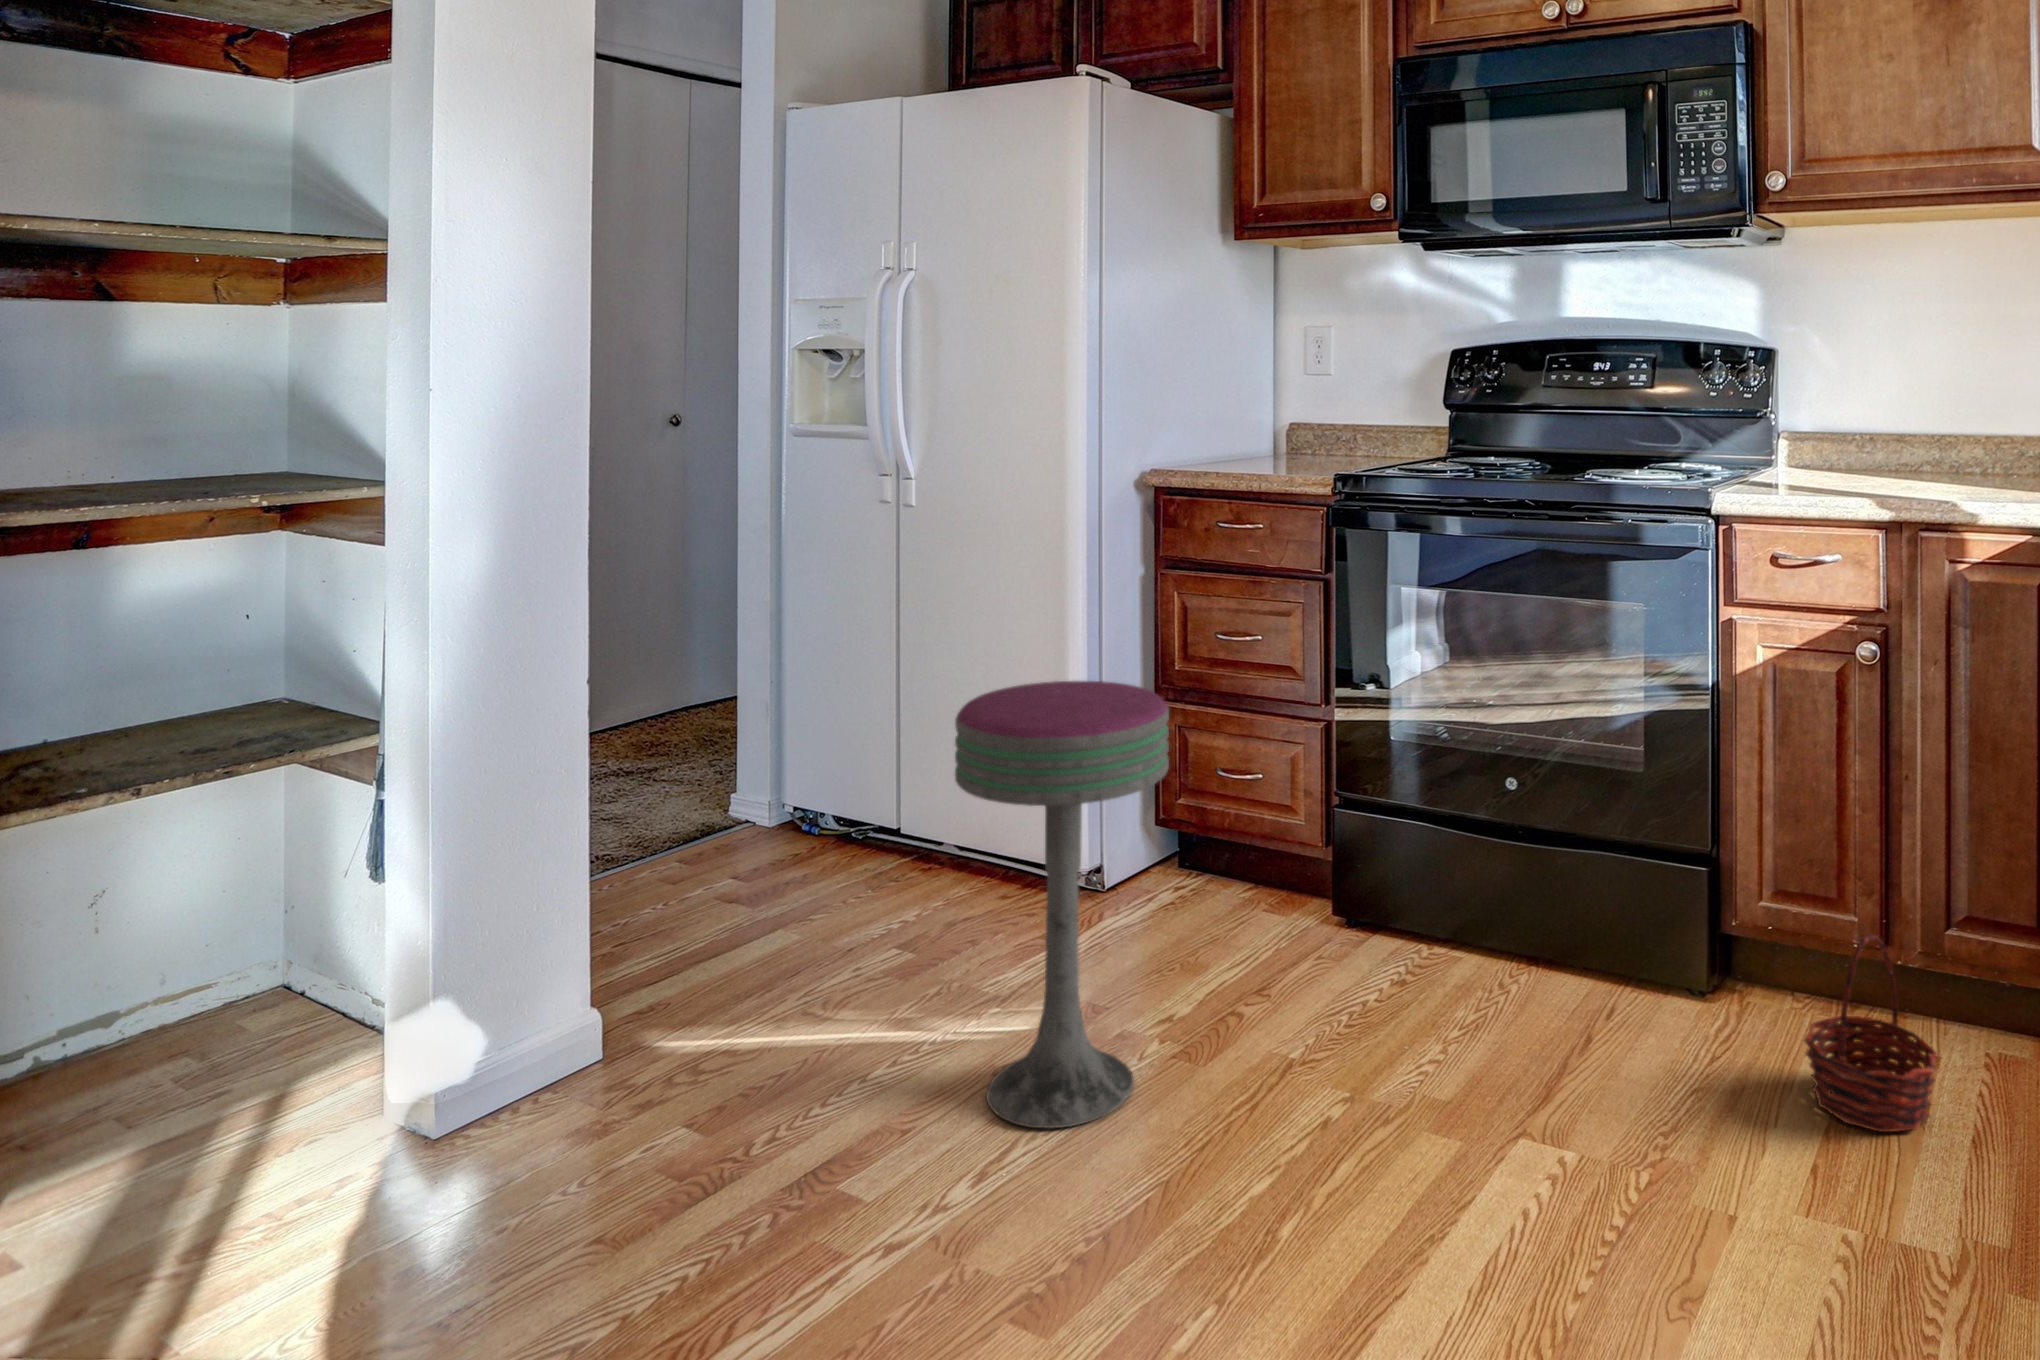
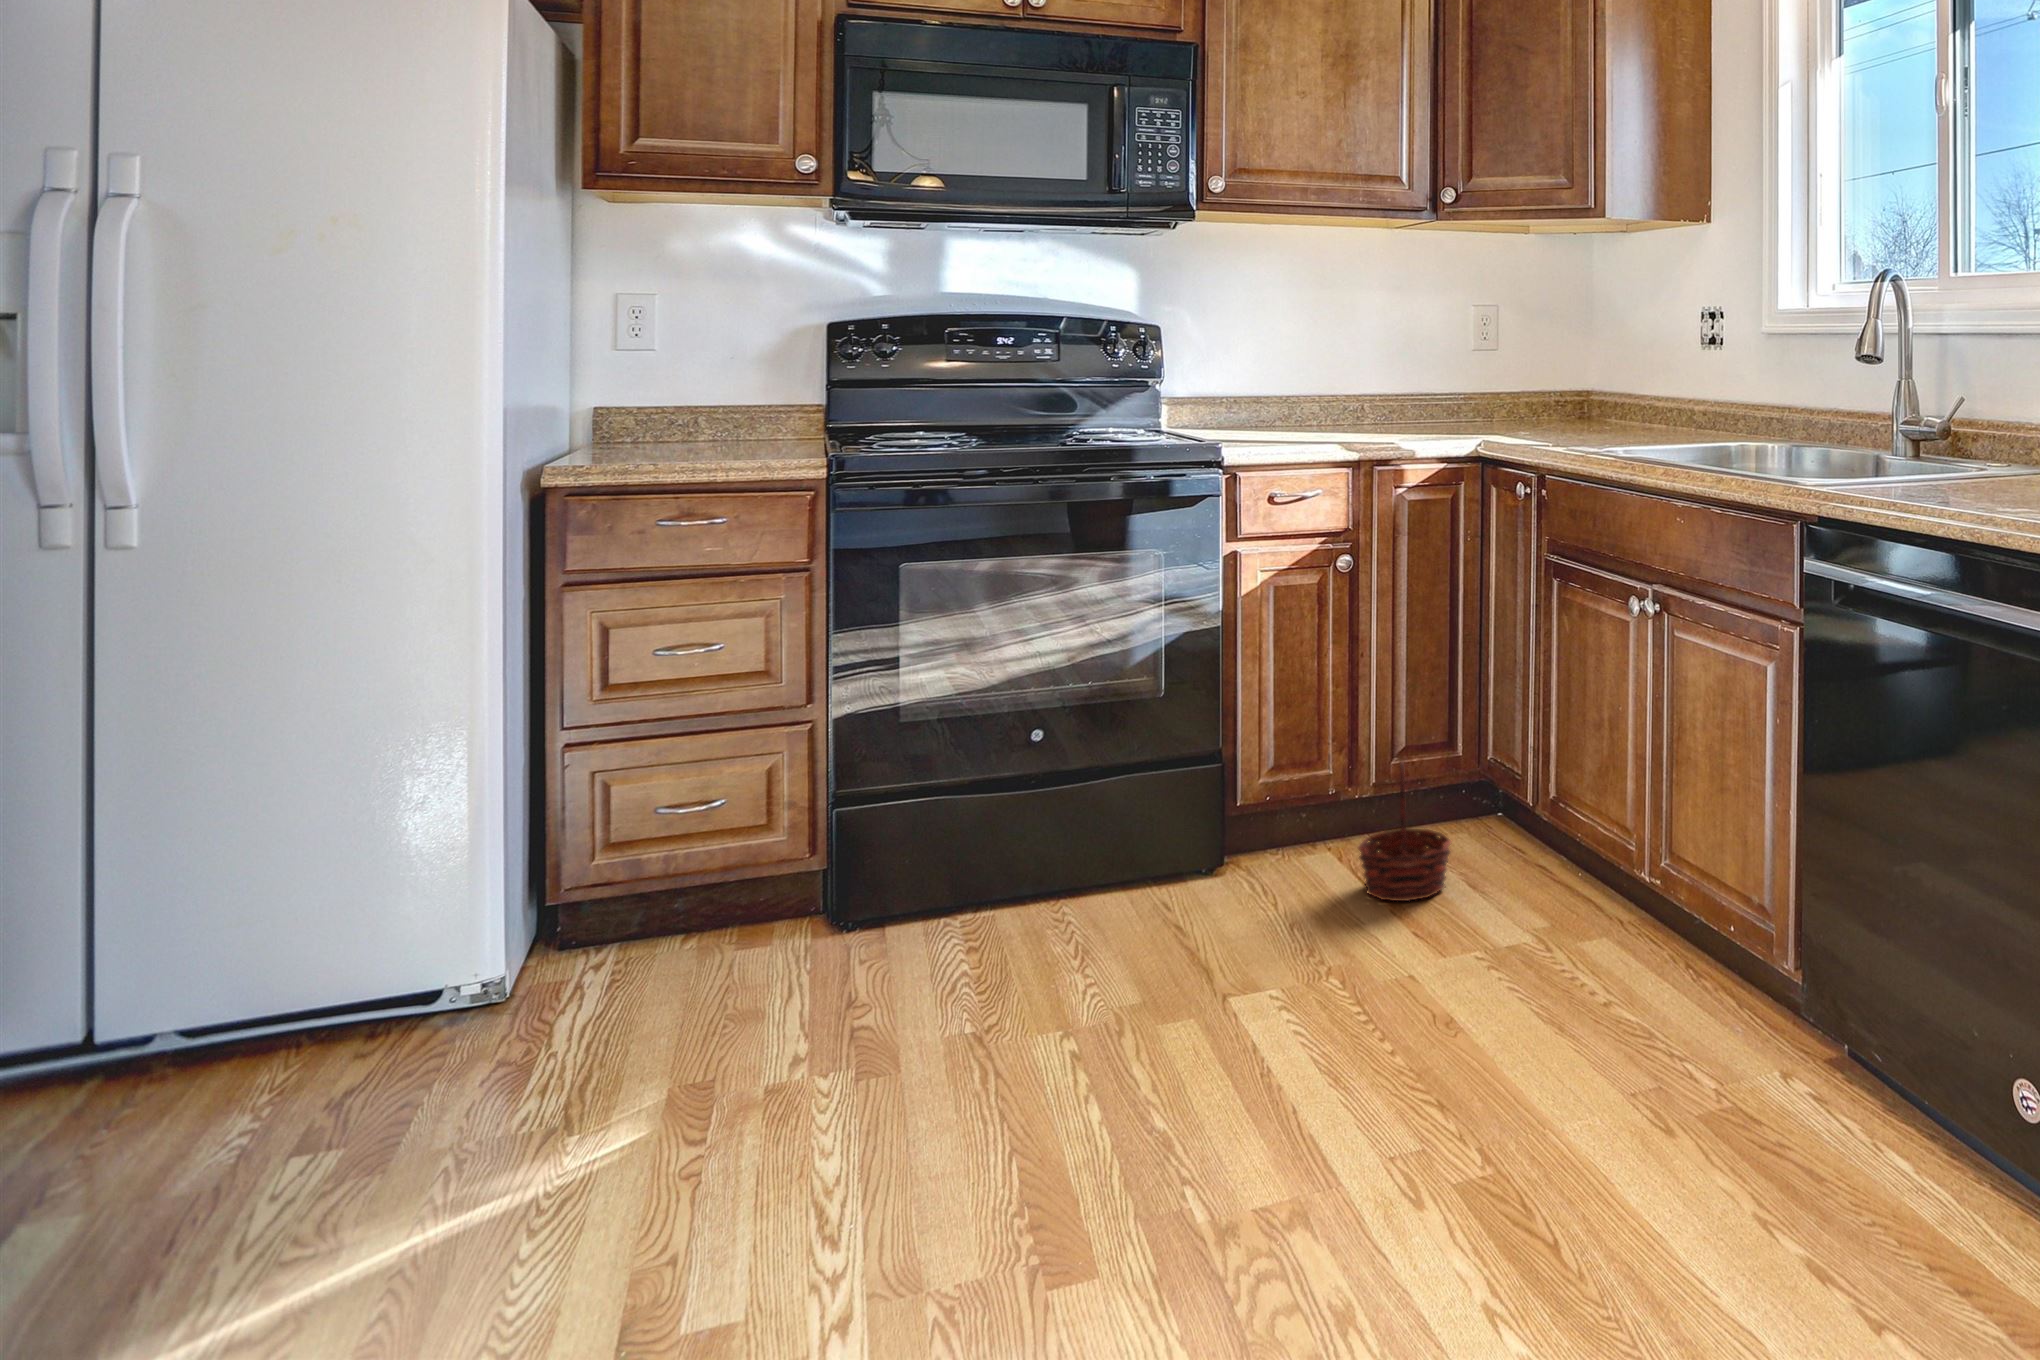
bar stool: present [955,681,1169,1128] -> none [620,692,902,1222]

